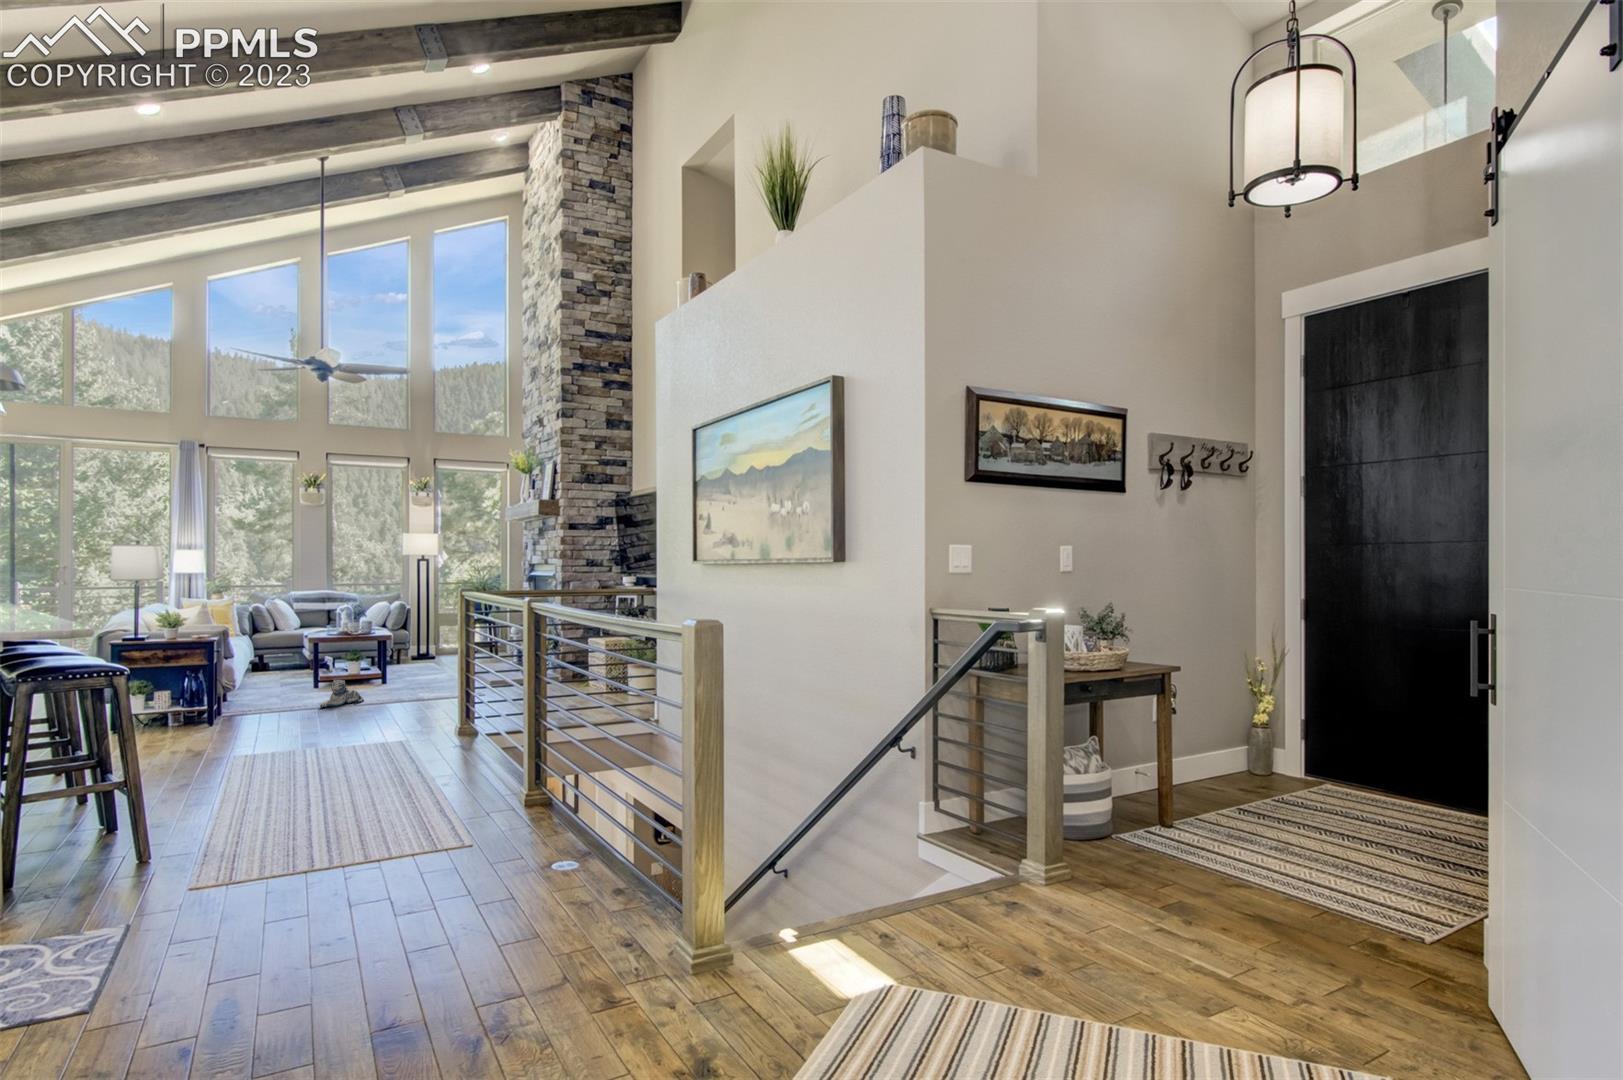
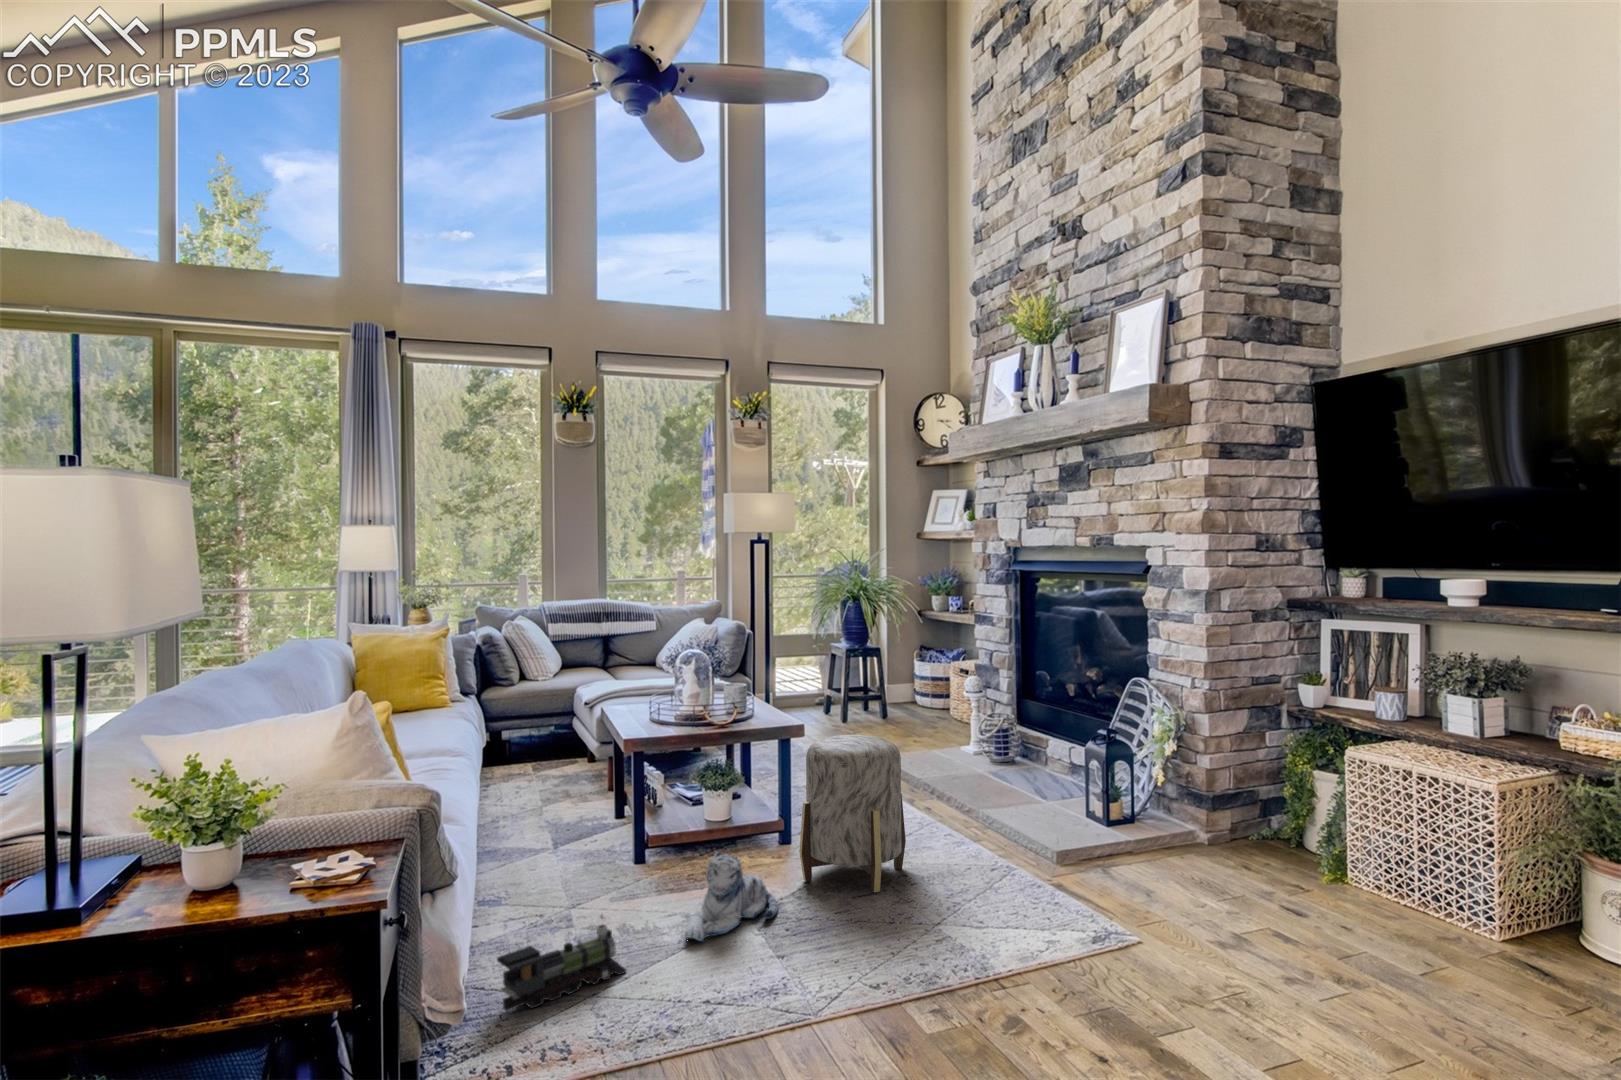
ottoman: none [380,641,428,697] -> present [799,735,906,892]
toy train: none [243,693,293,719] -> present [497,916,626,1011]

